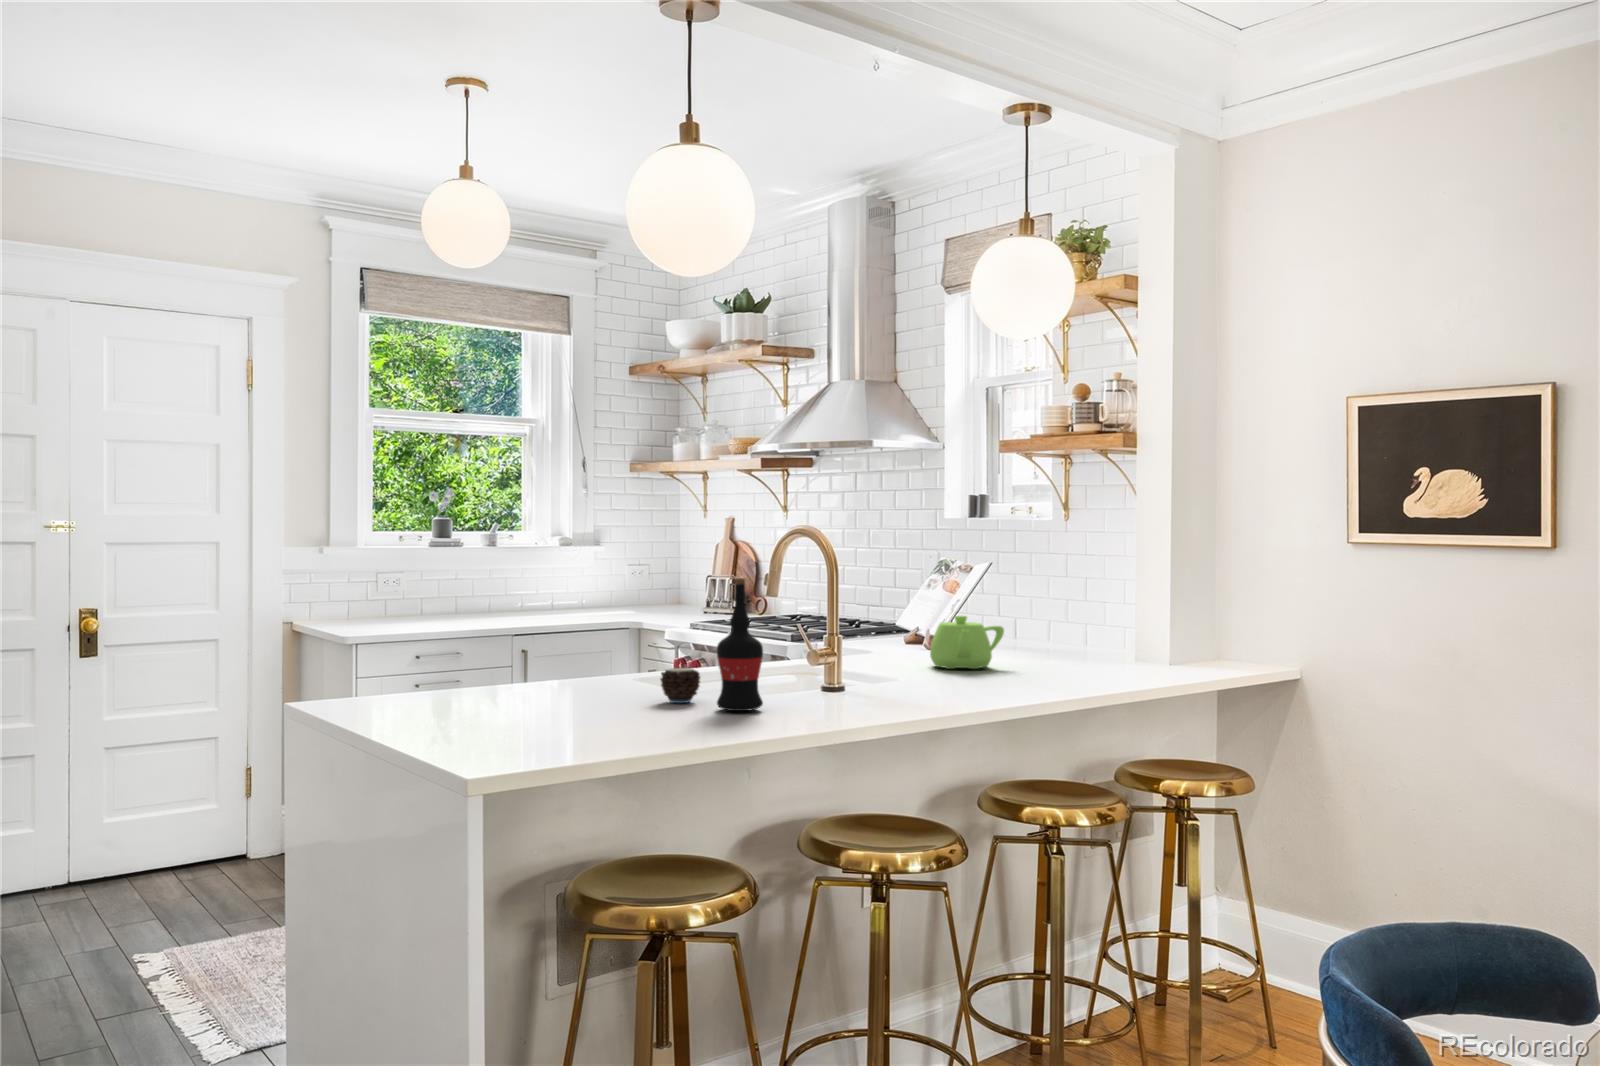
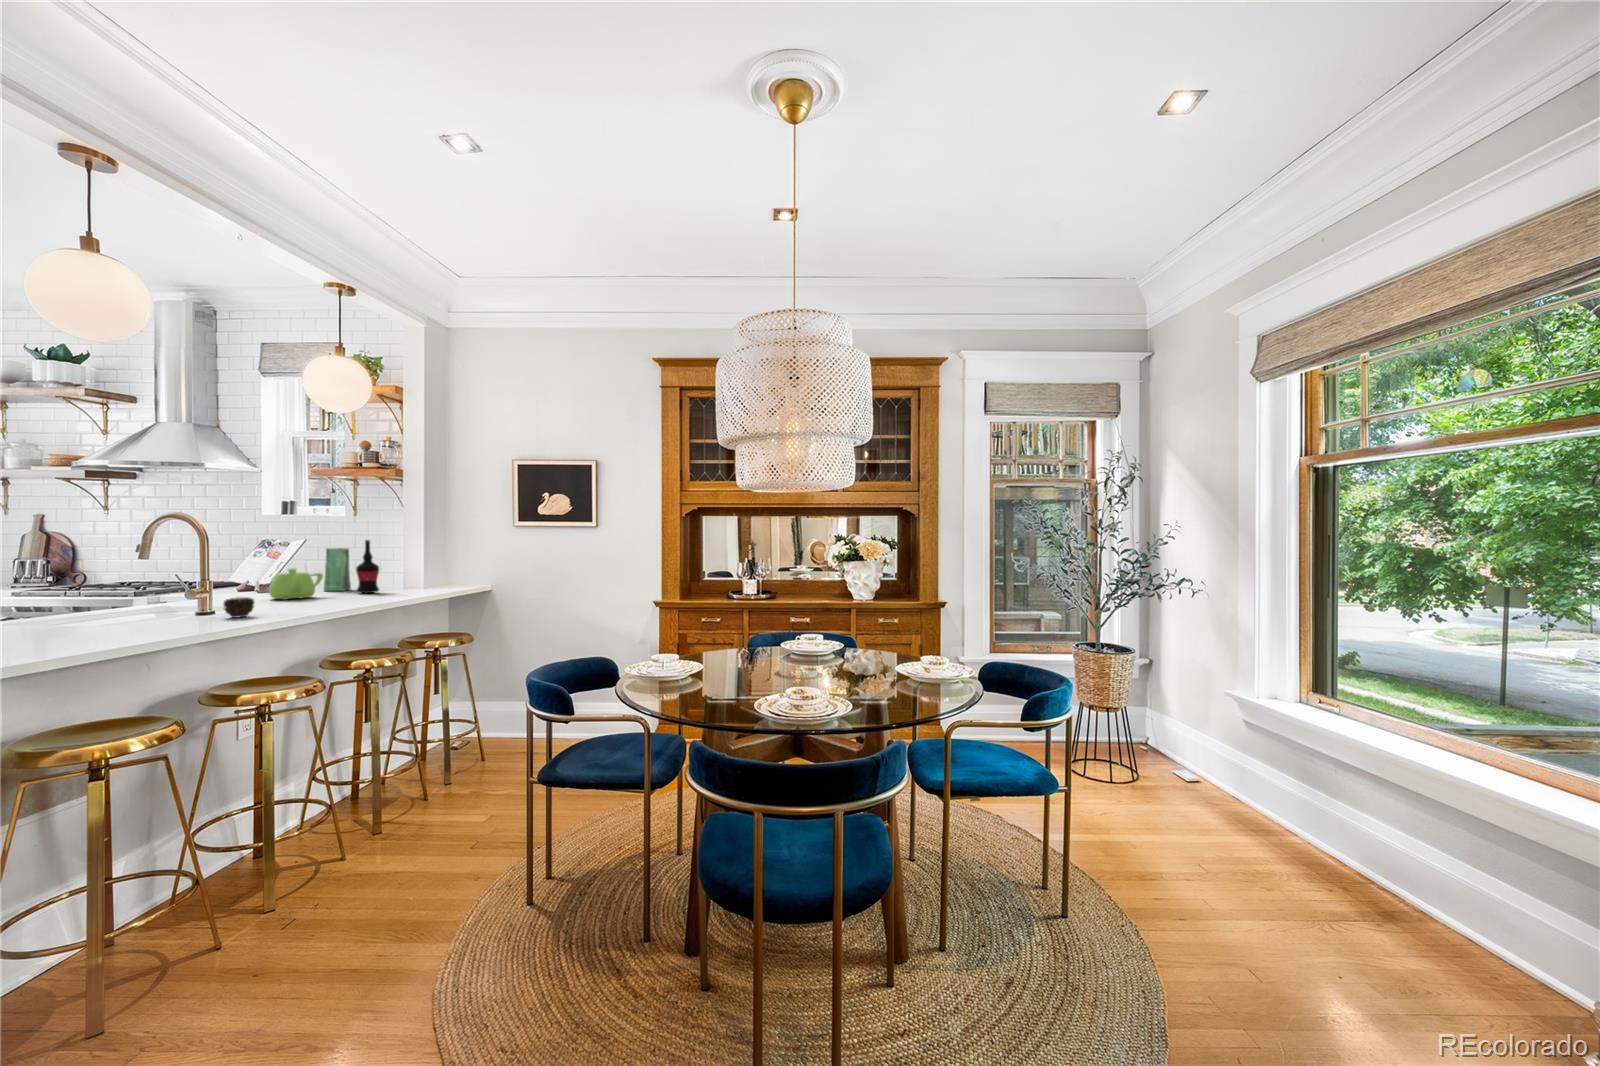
wine bottle: present [717,578,763,711] -> present [356,540,379,593]
vase: none [1011,578,1053,657] -> present [324,548,351,591]
candle: present [661,667,700,703] -> present [224,597,254,618]

